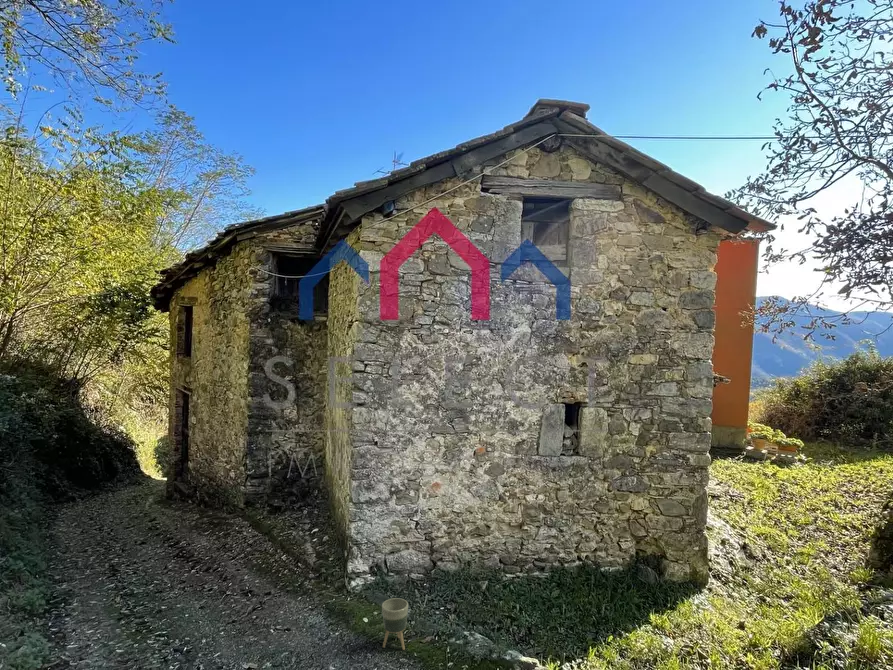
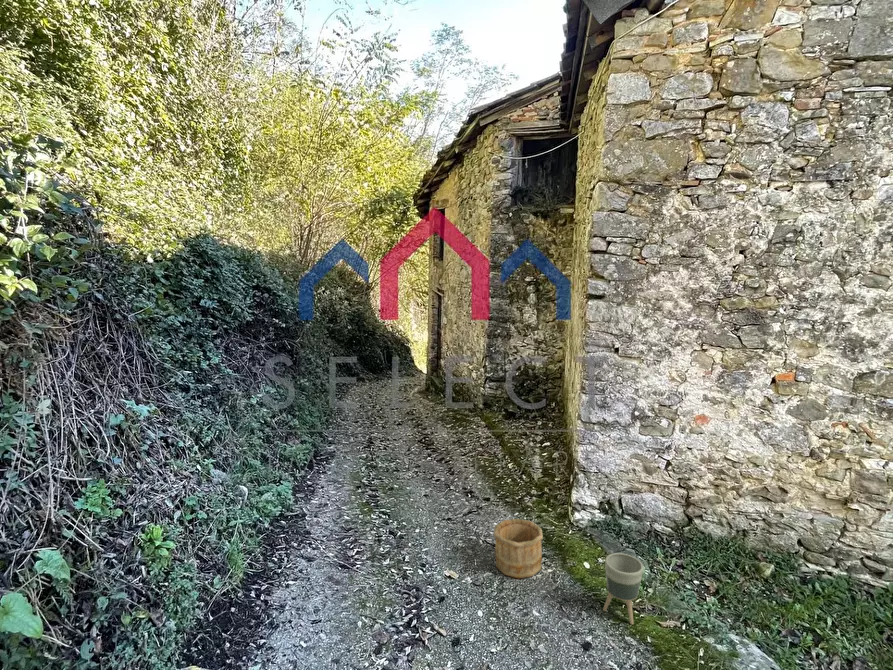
wooden bucket: none [289,596,331,647] -> present [494,519,543,579]

